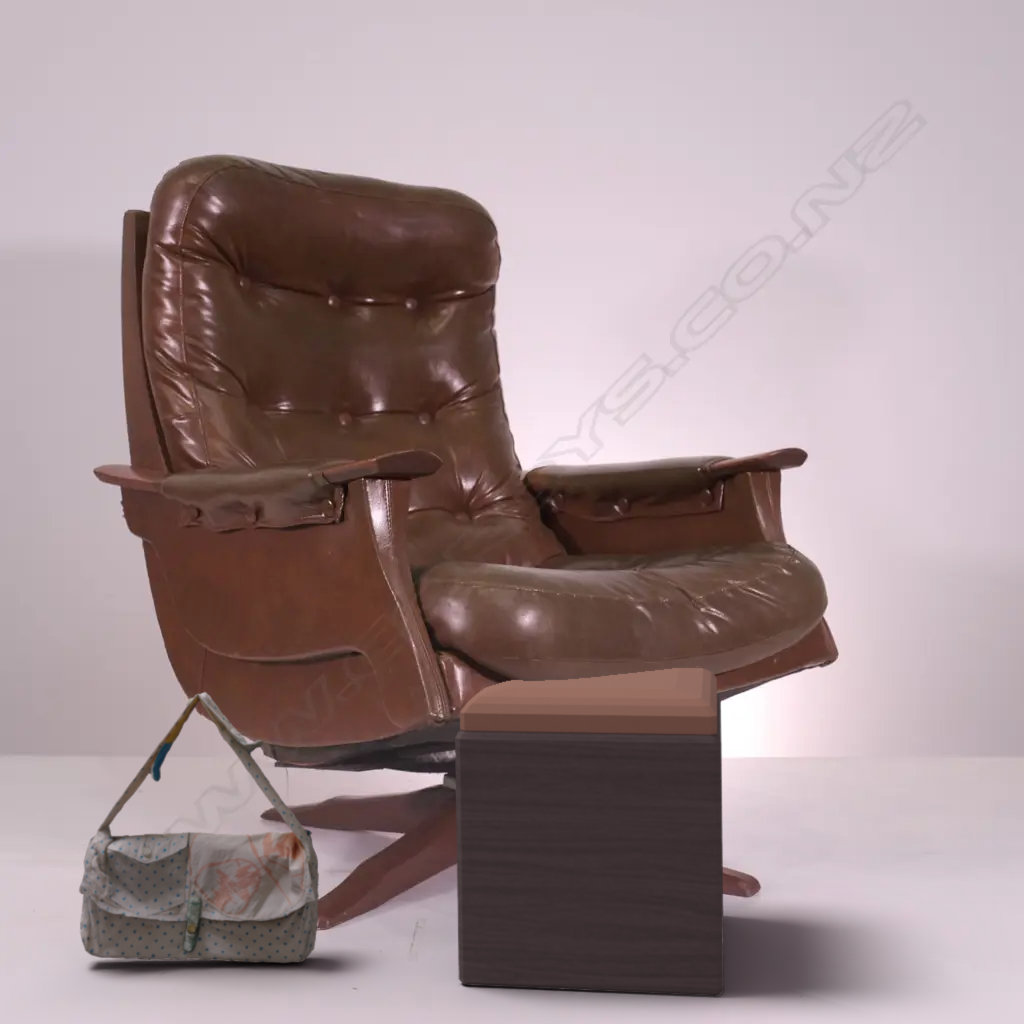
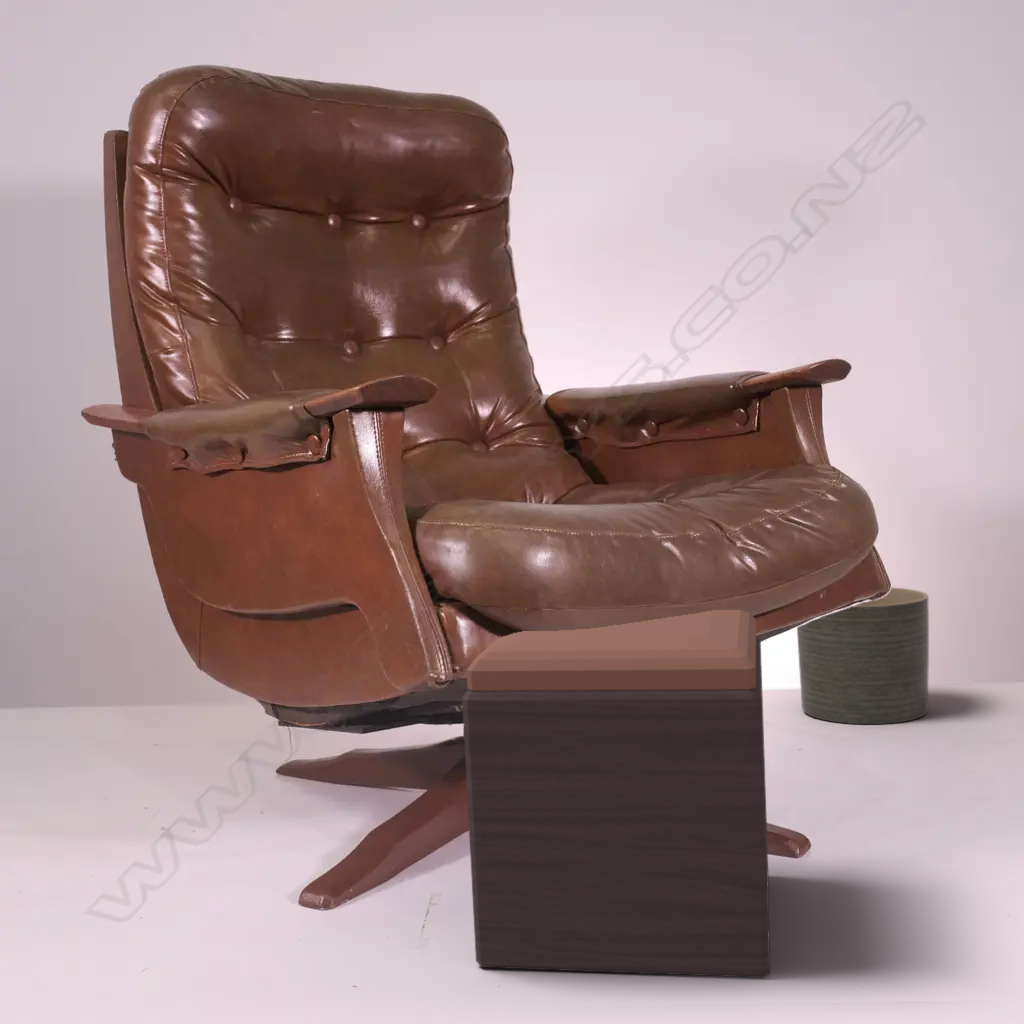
planter: none [752,661,876,791] -> present [797,588,929,724]
bag: present [79,692,319,963] -> none [64,653,325,943]

